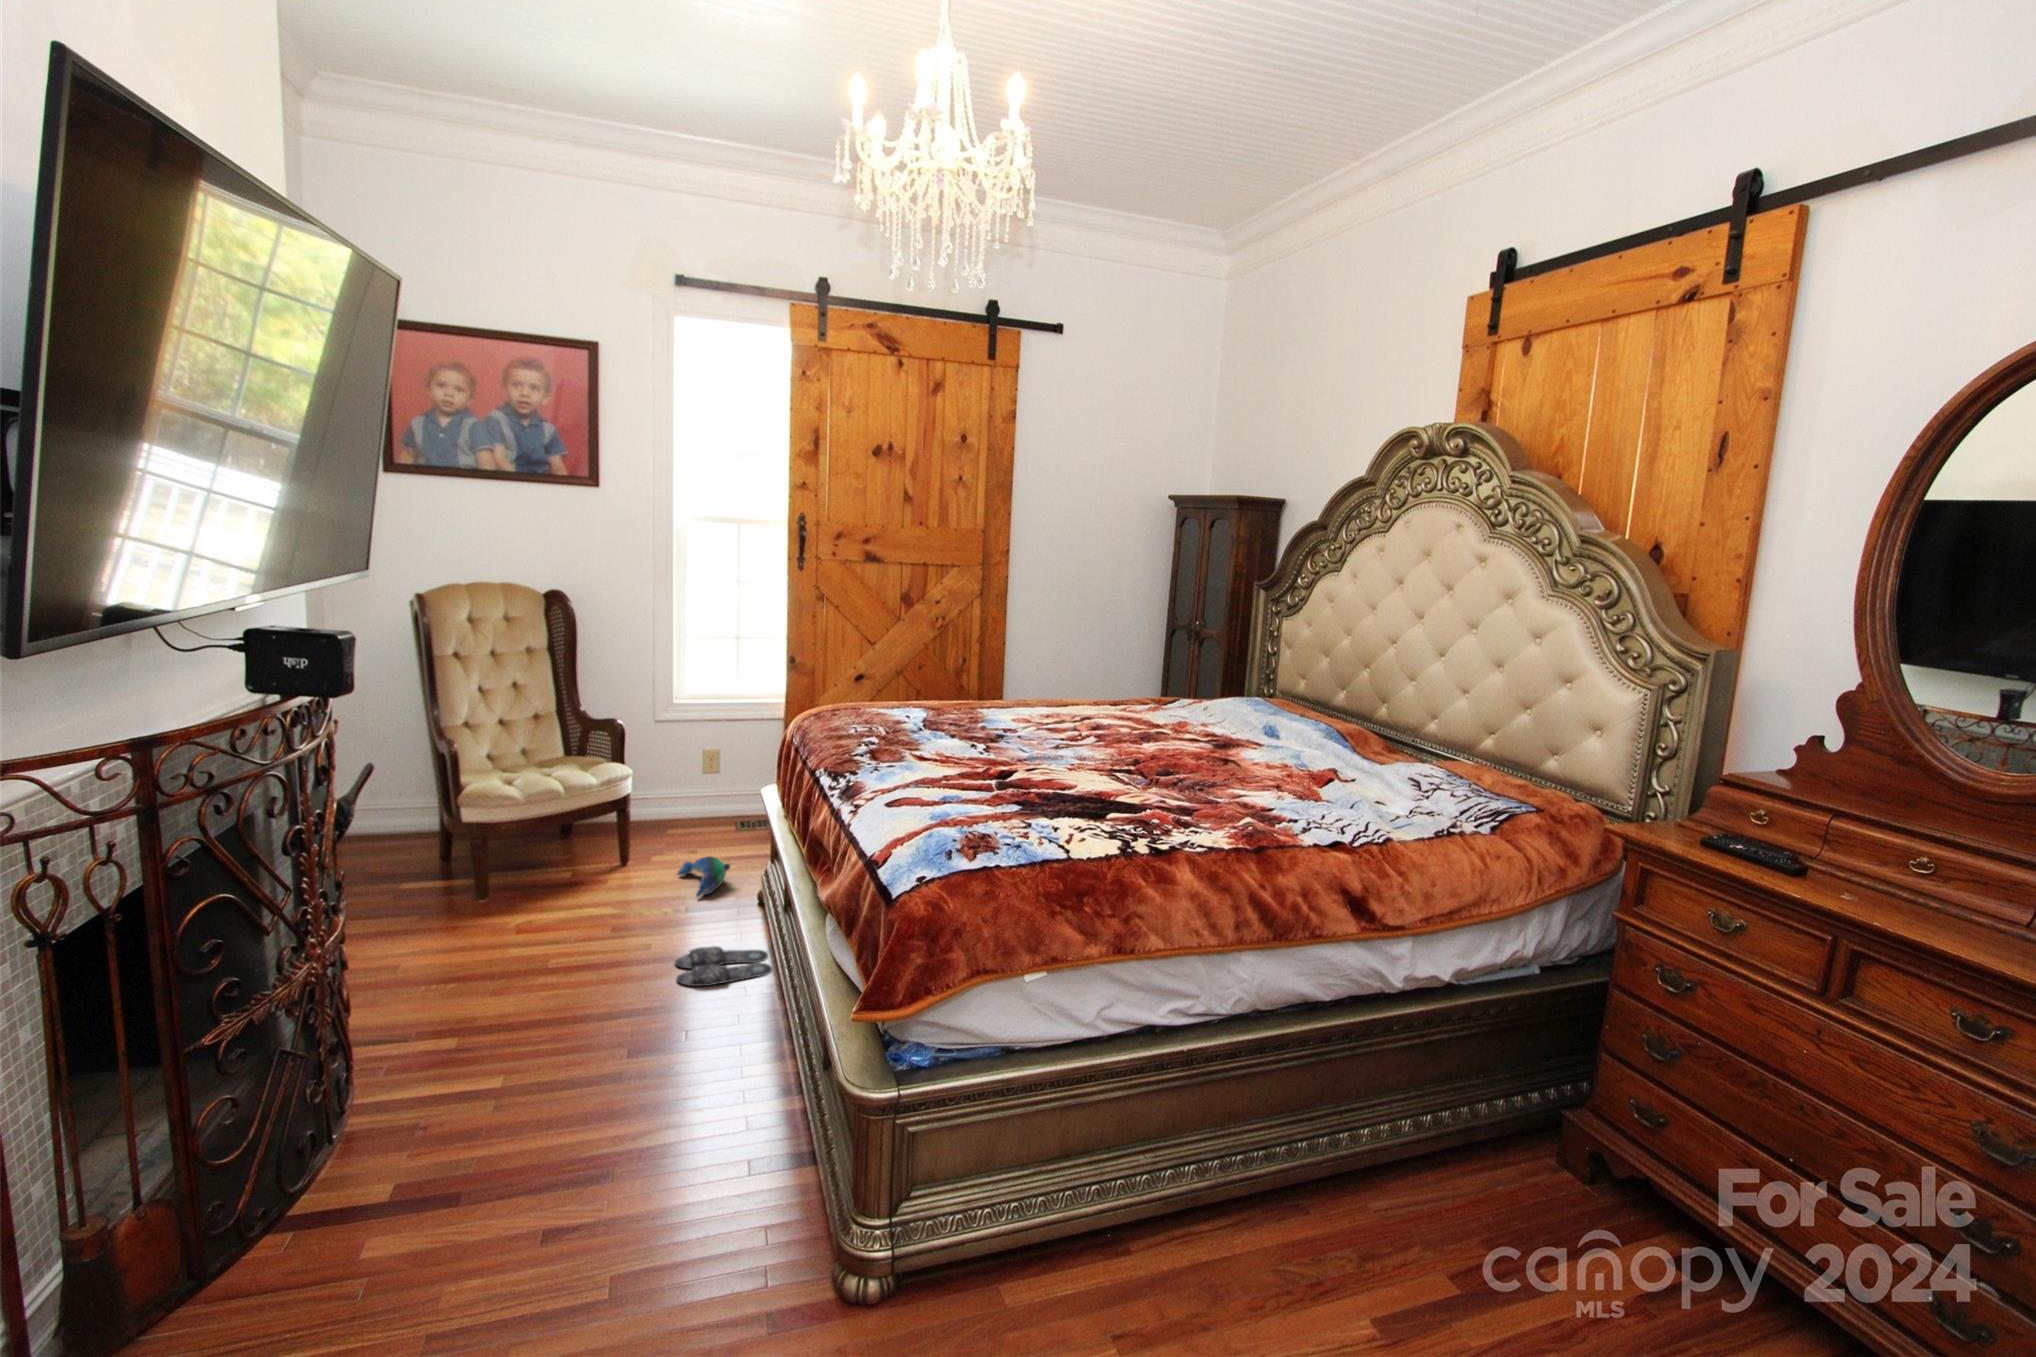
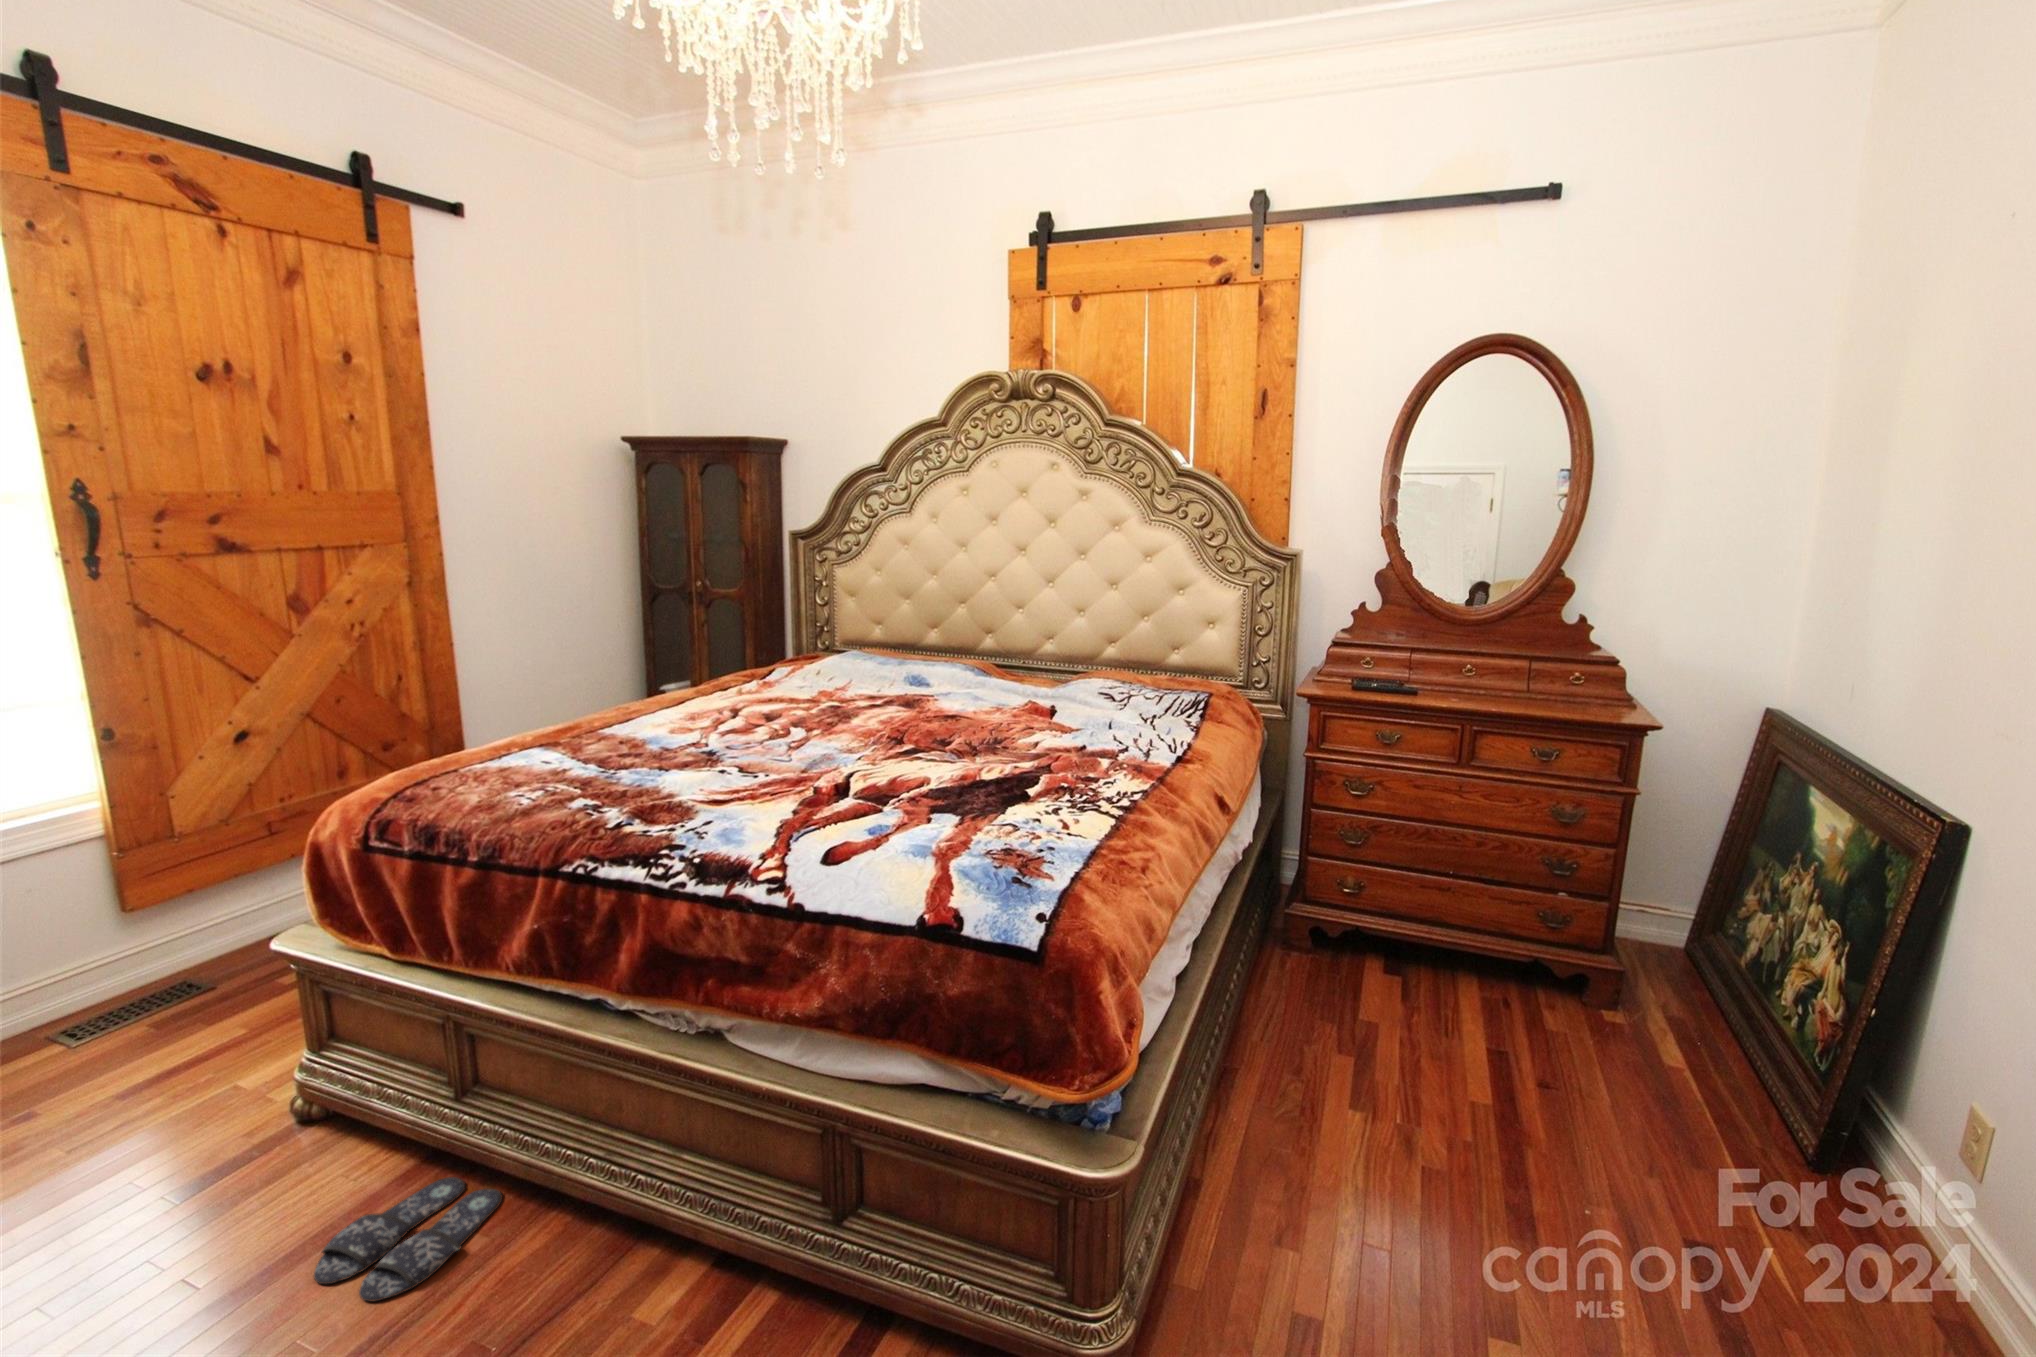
plush toy: present [678,856,730,897] -> none [74,1096,212,1177]

